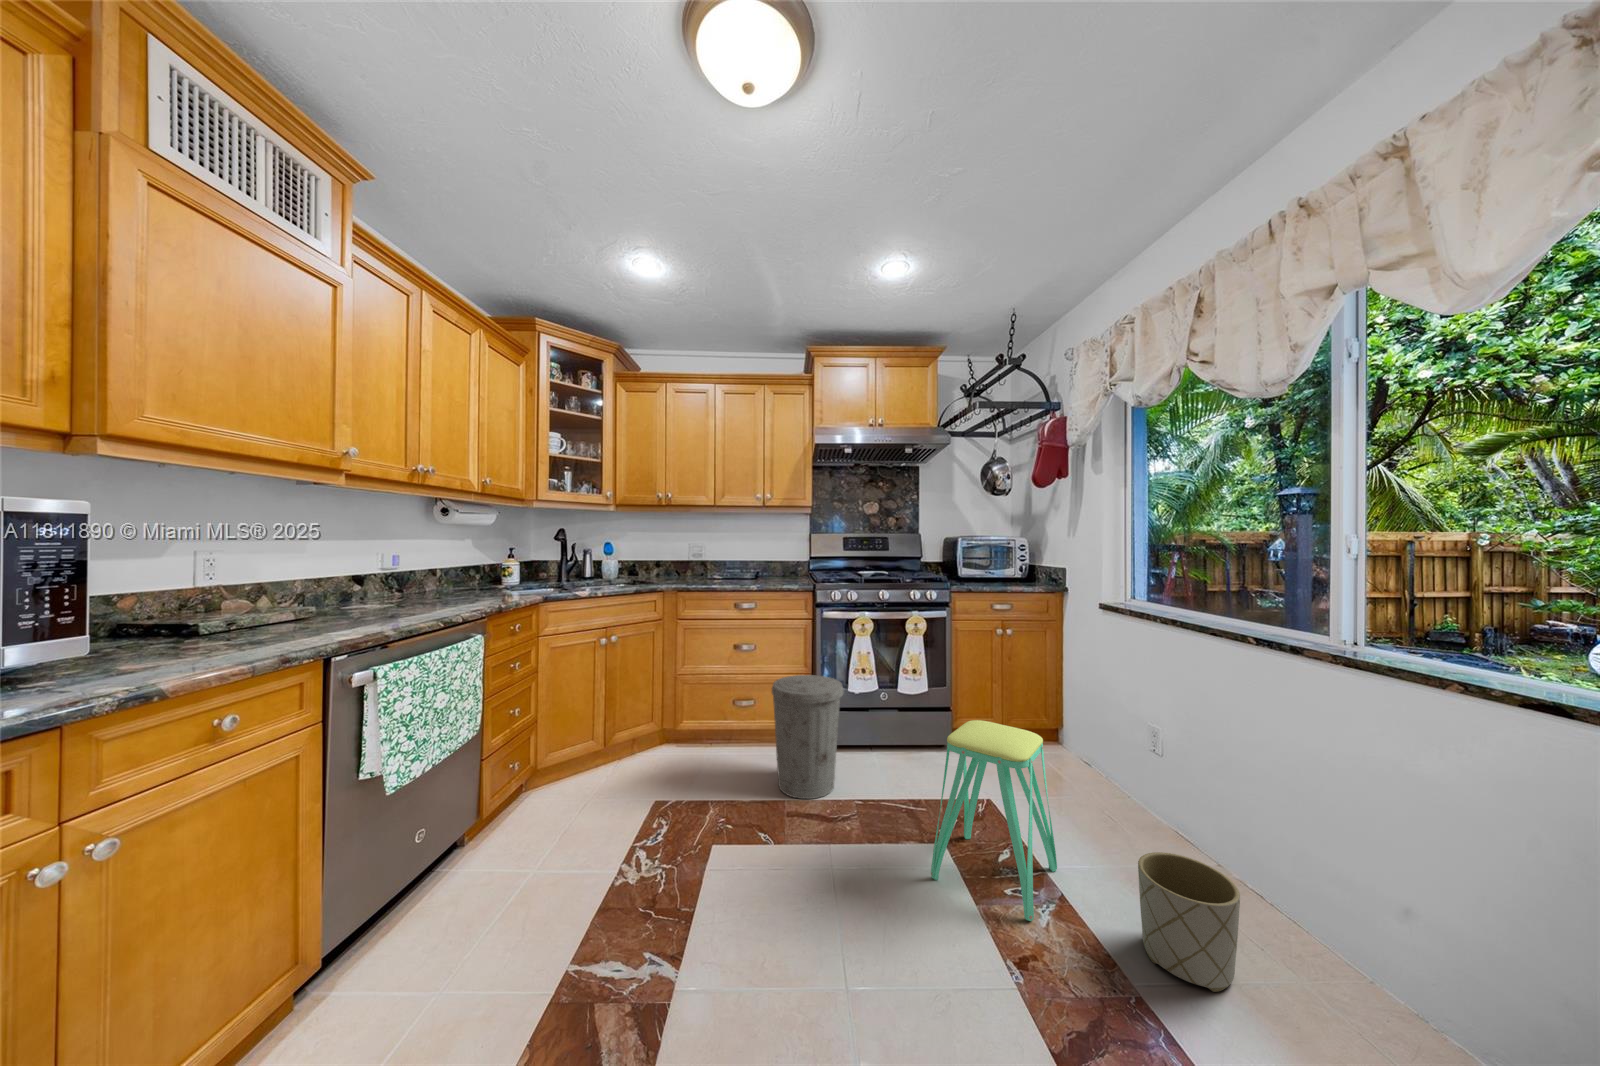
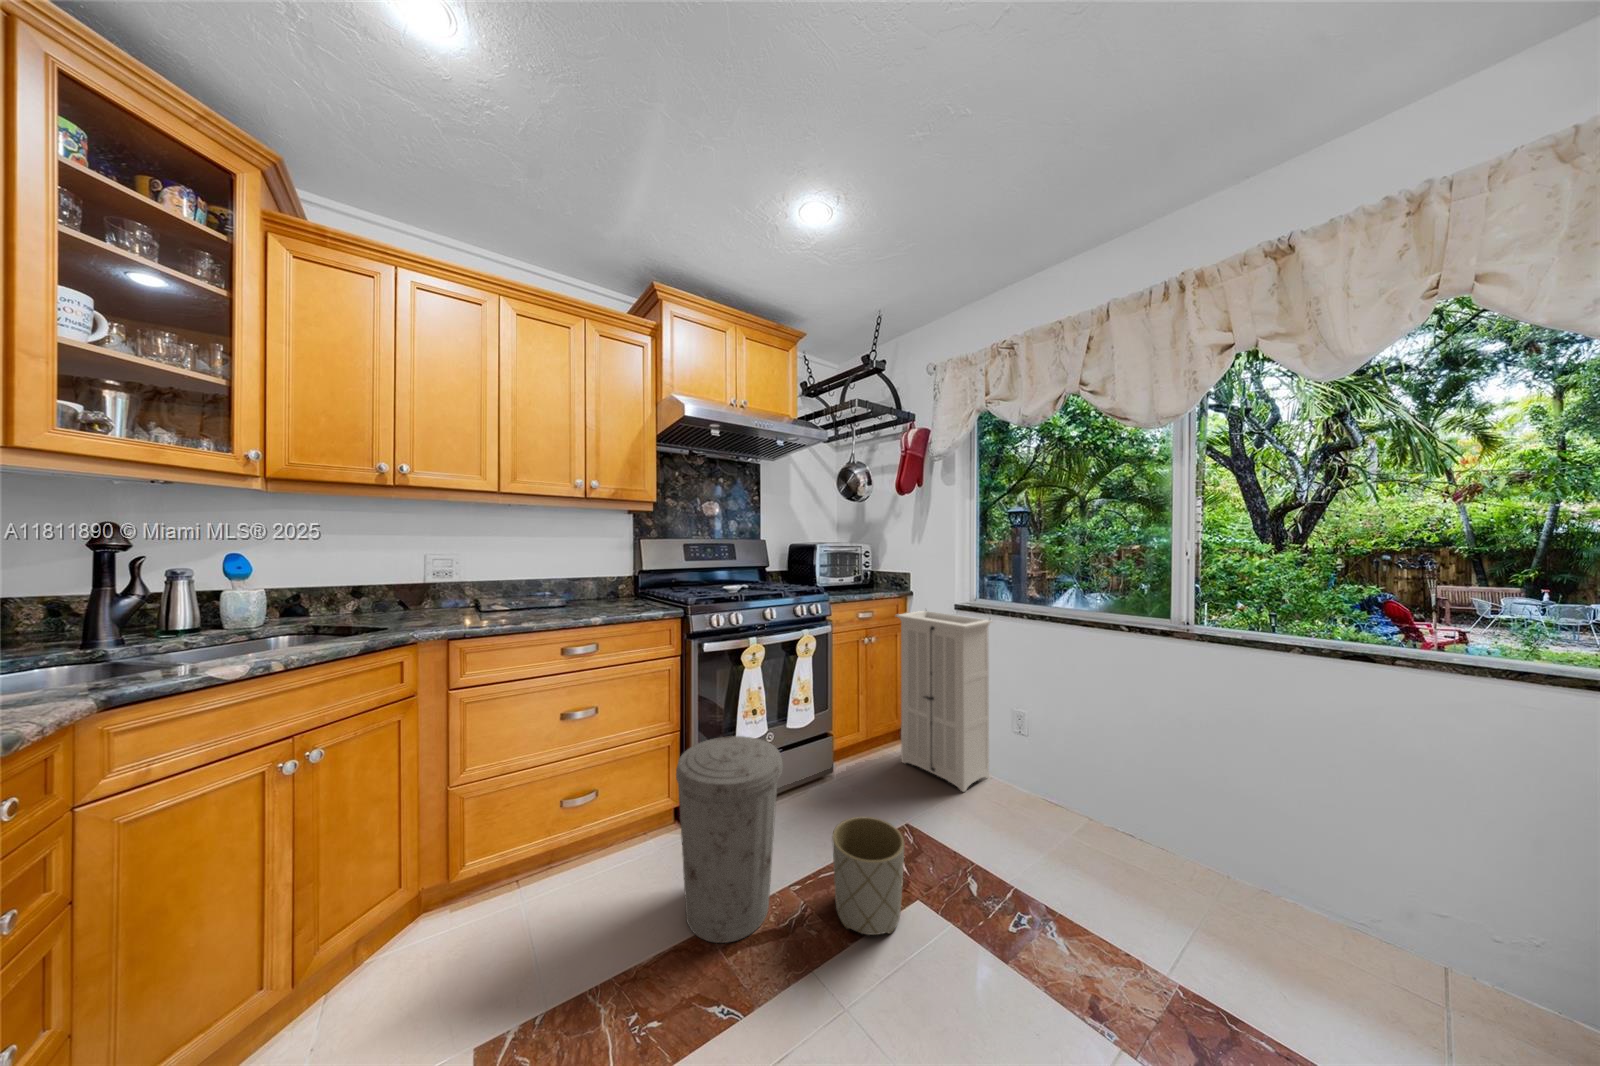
storage cabinet: none [1022,606,1116,789] -> present [896,611,992,792]
stool: present [931,720,1057,921] -> none [955,759,1122,1004]
planter: present [1138,852,1240,992] -> present [832,817,904,935]

